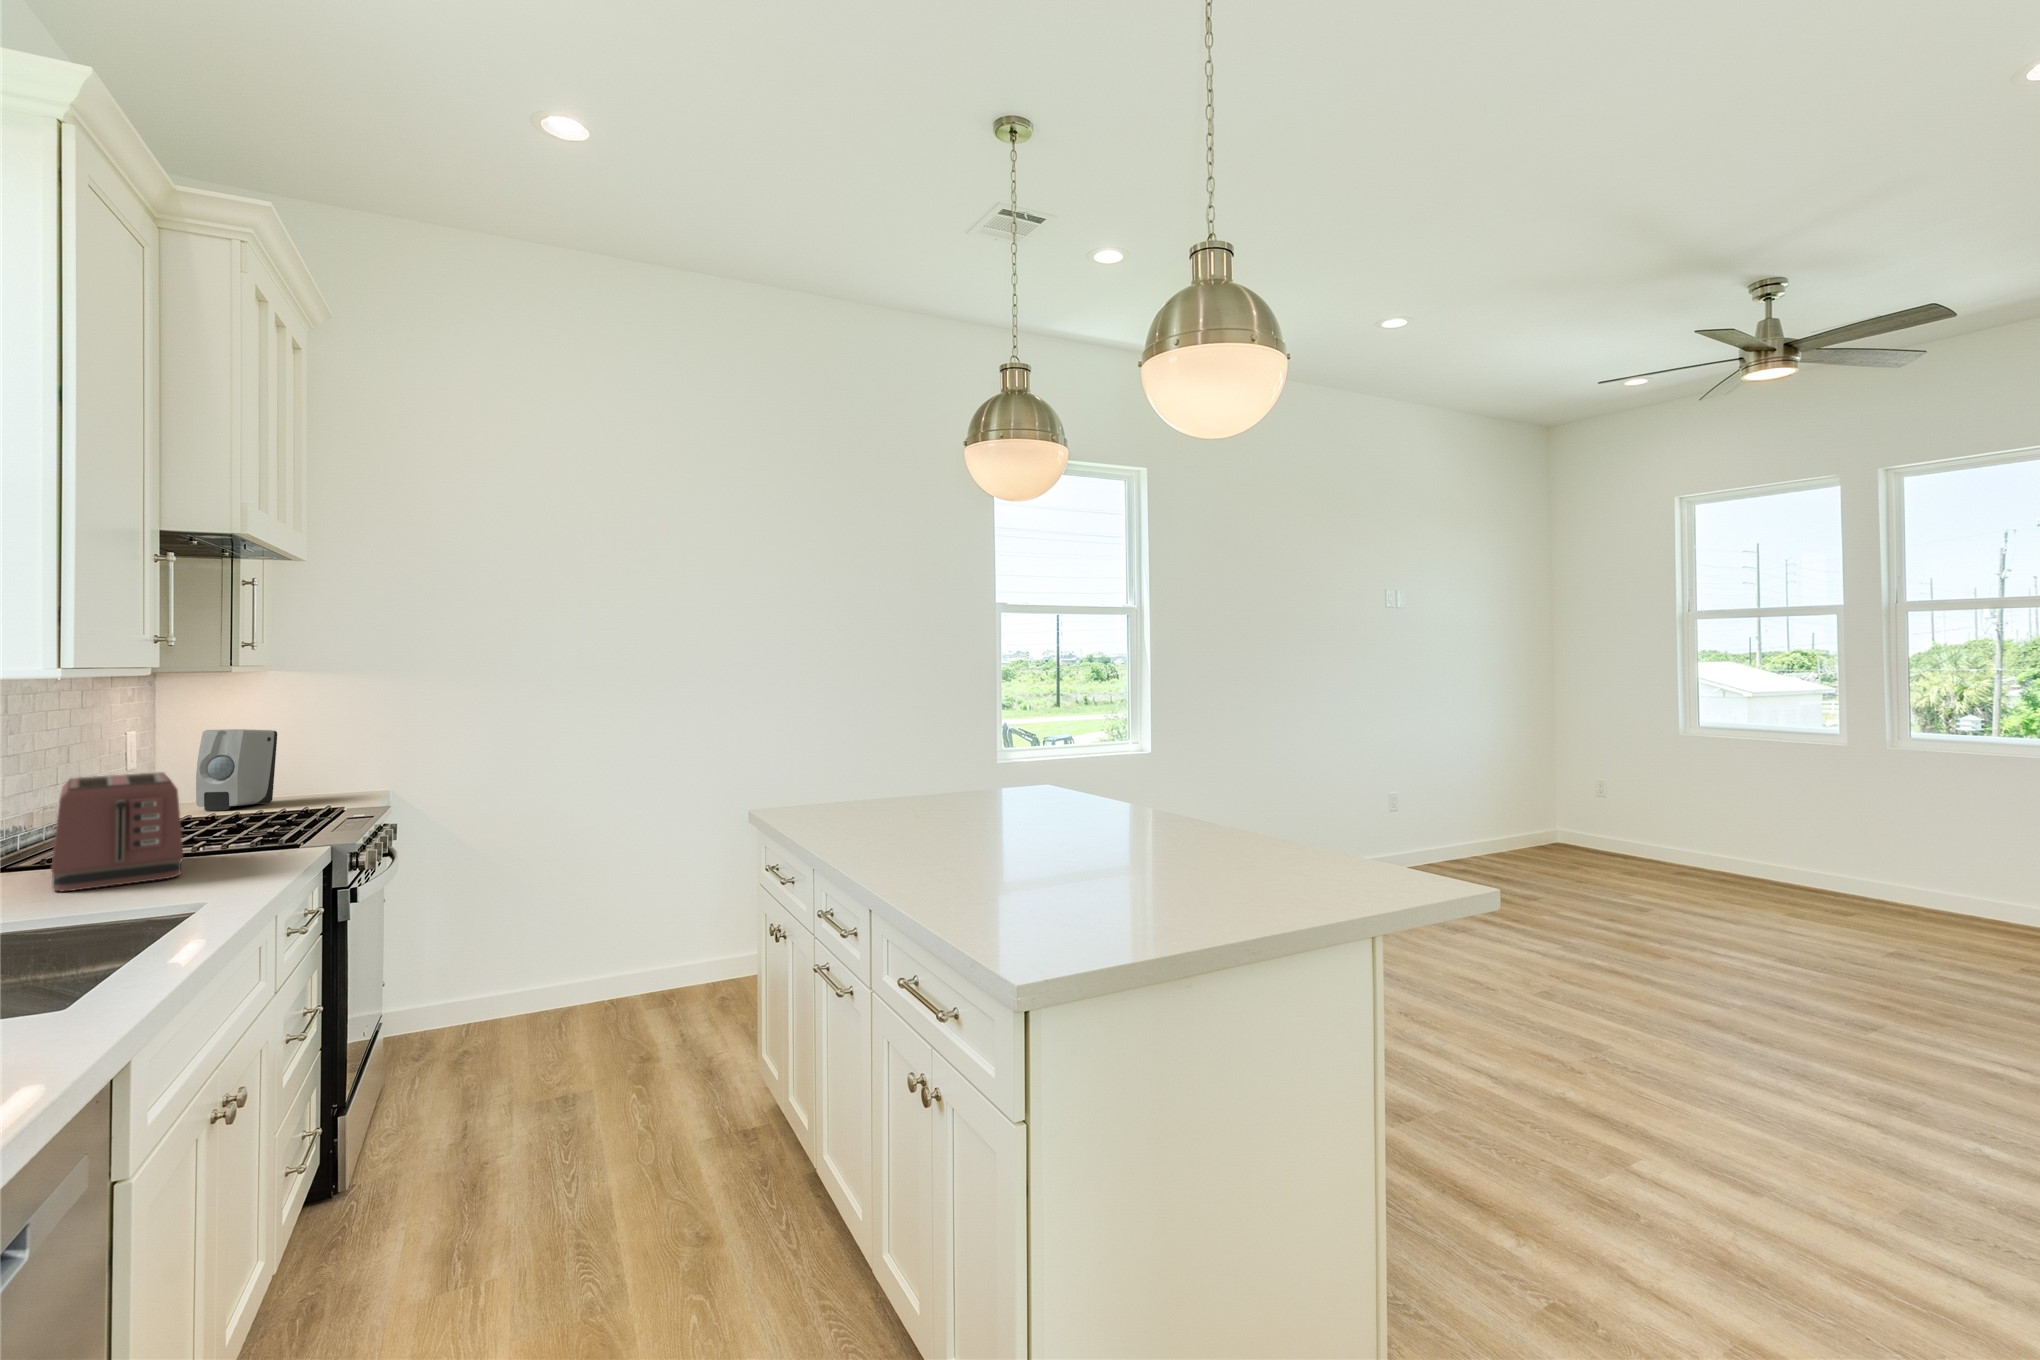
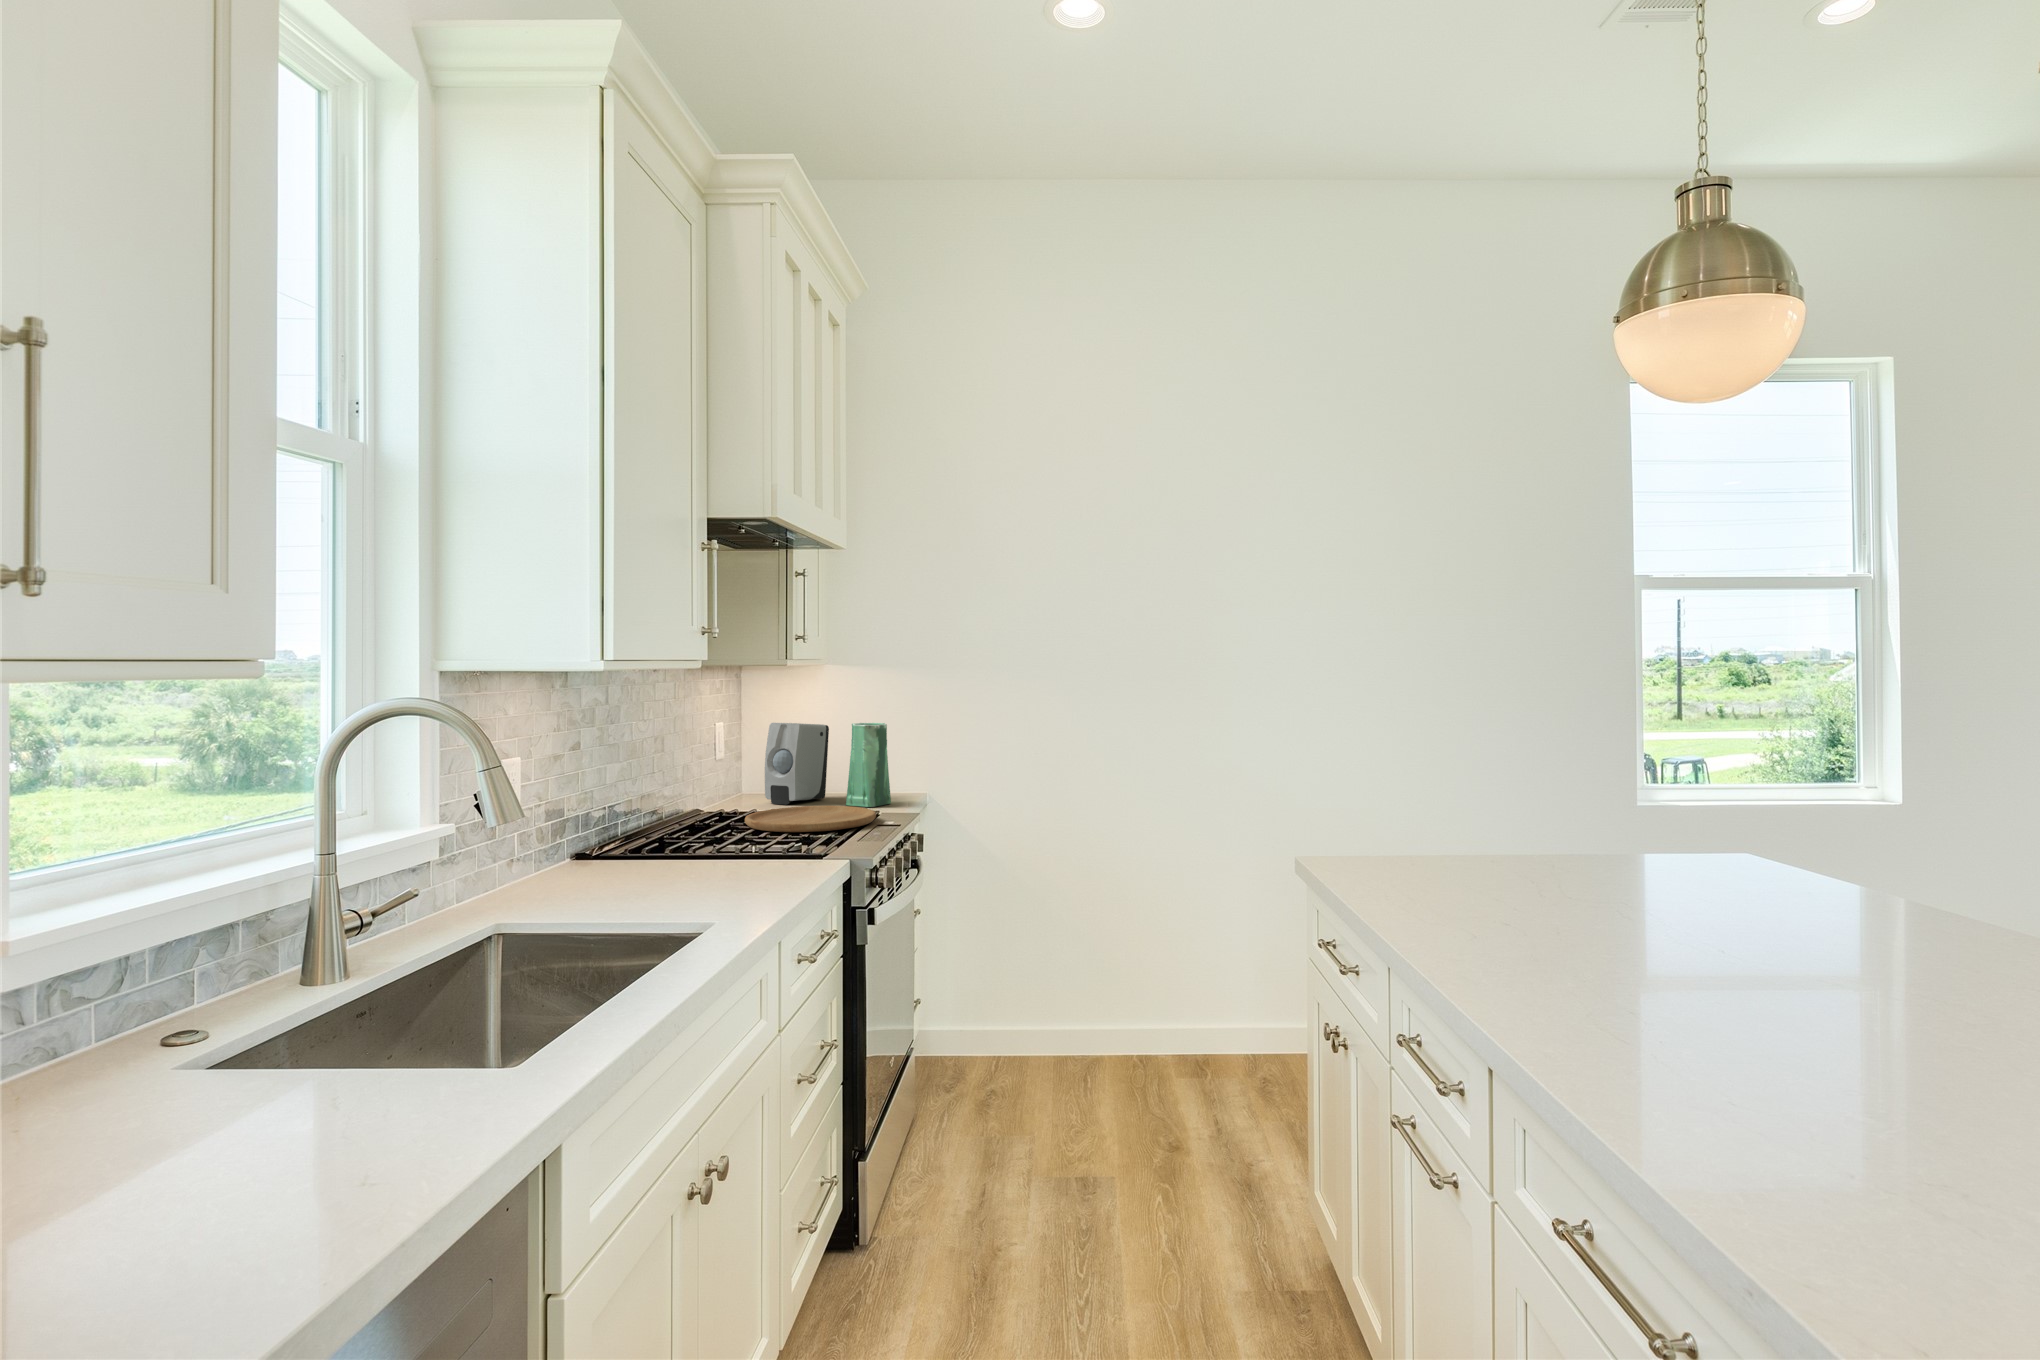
vase: none [301,726,355,806] -> present [846,723,891,807]
toaster: present [51,772,183,891] -> none [614,770,722,890]
cutting board: none [183,805,345,832] -> present [745,806,876,832]

